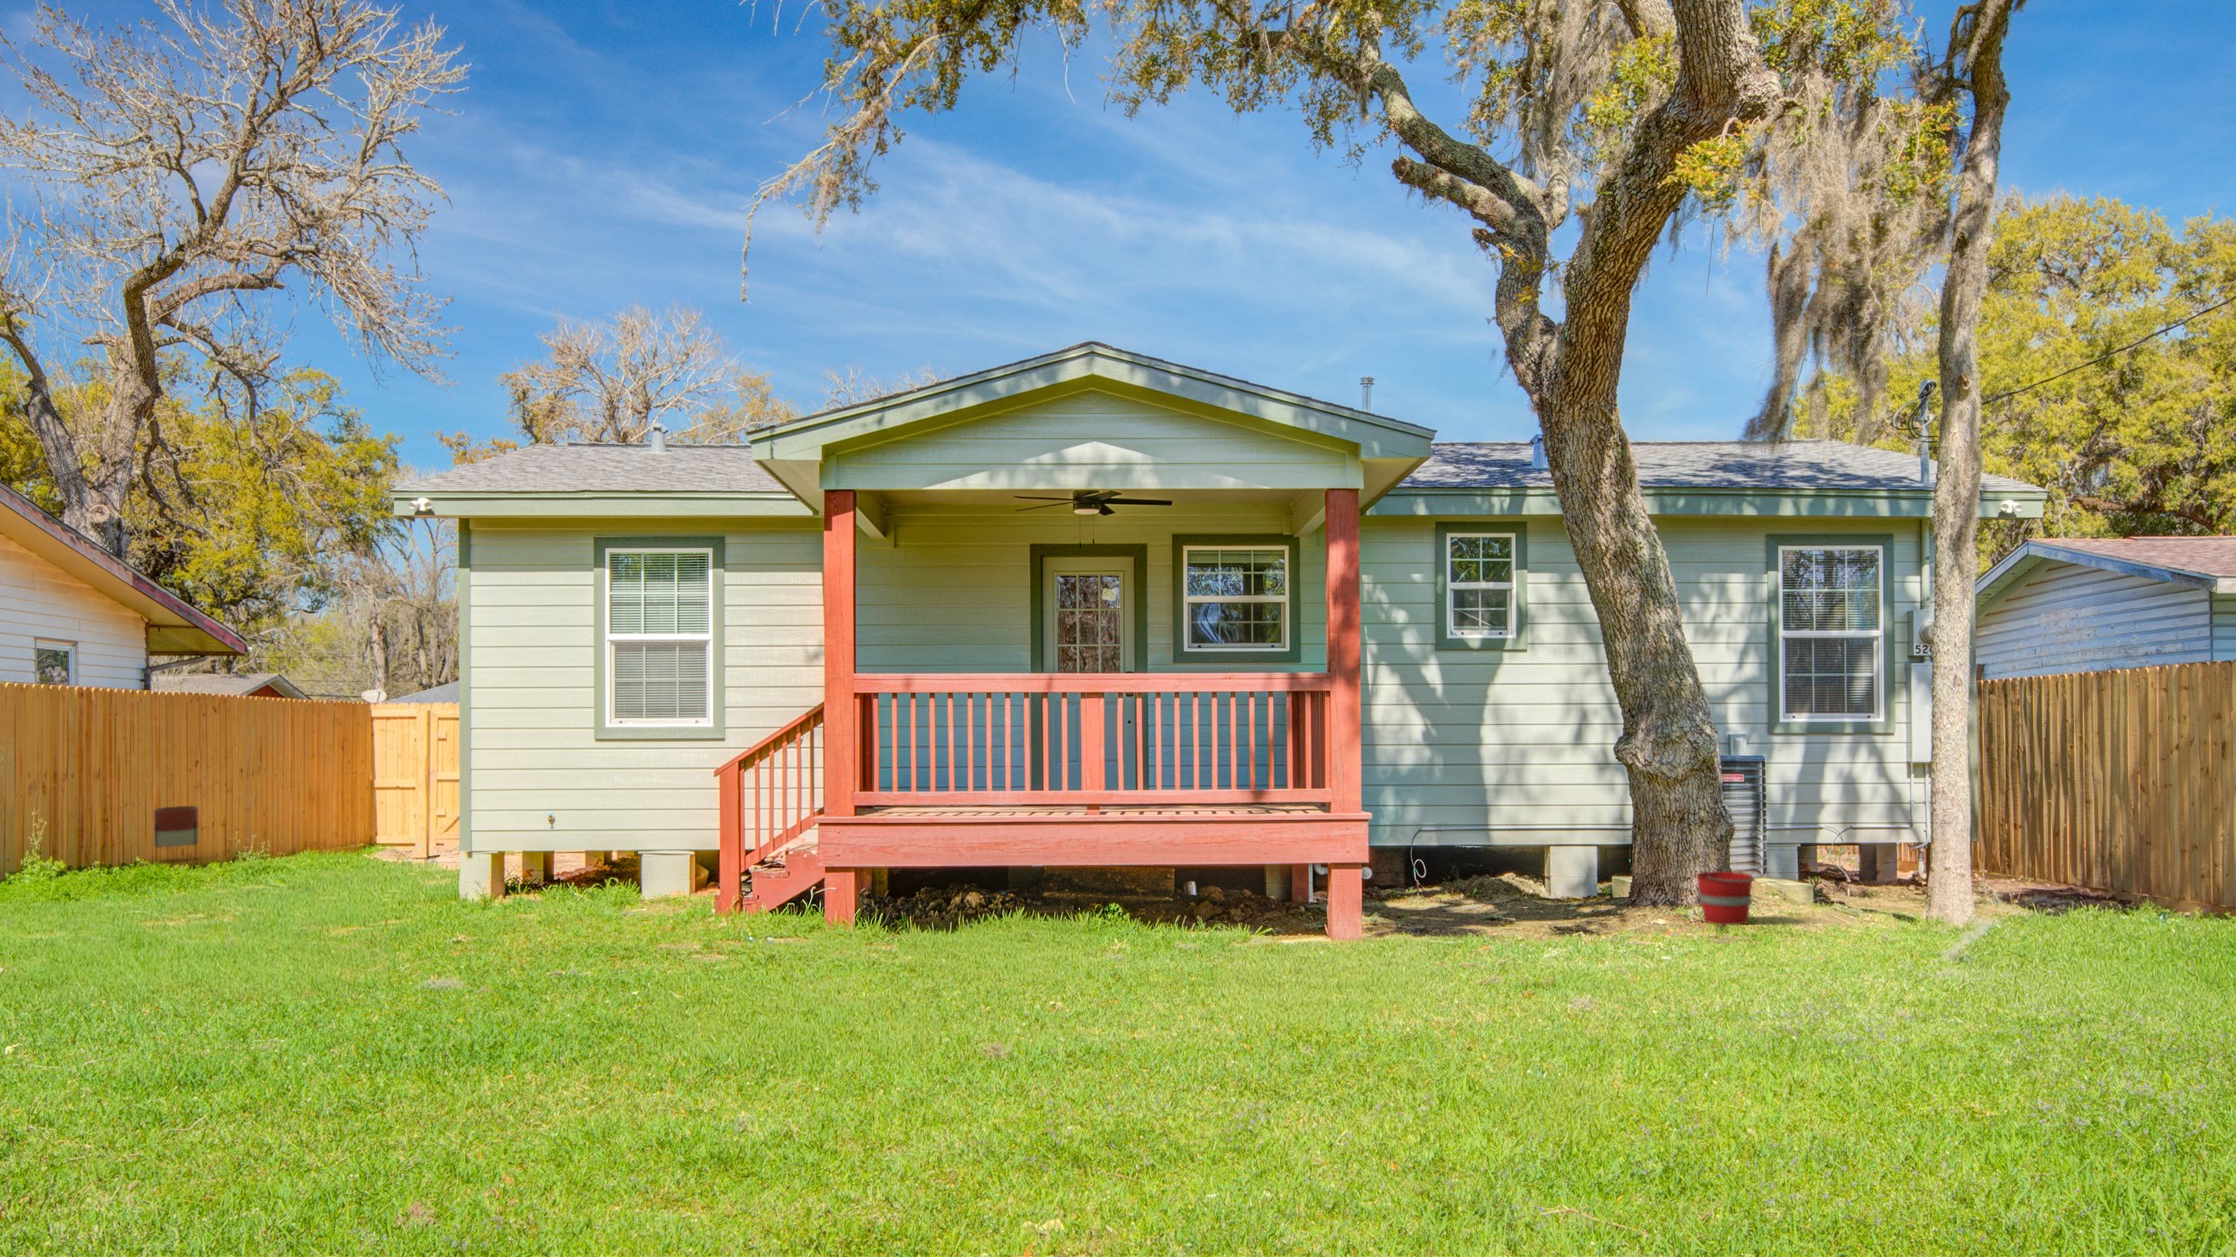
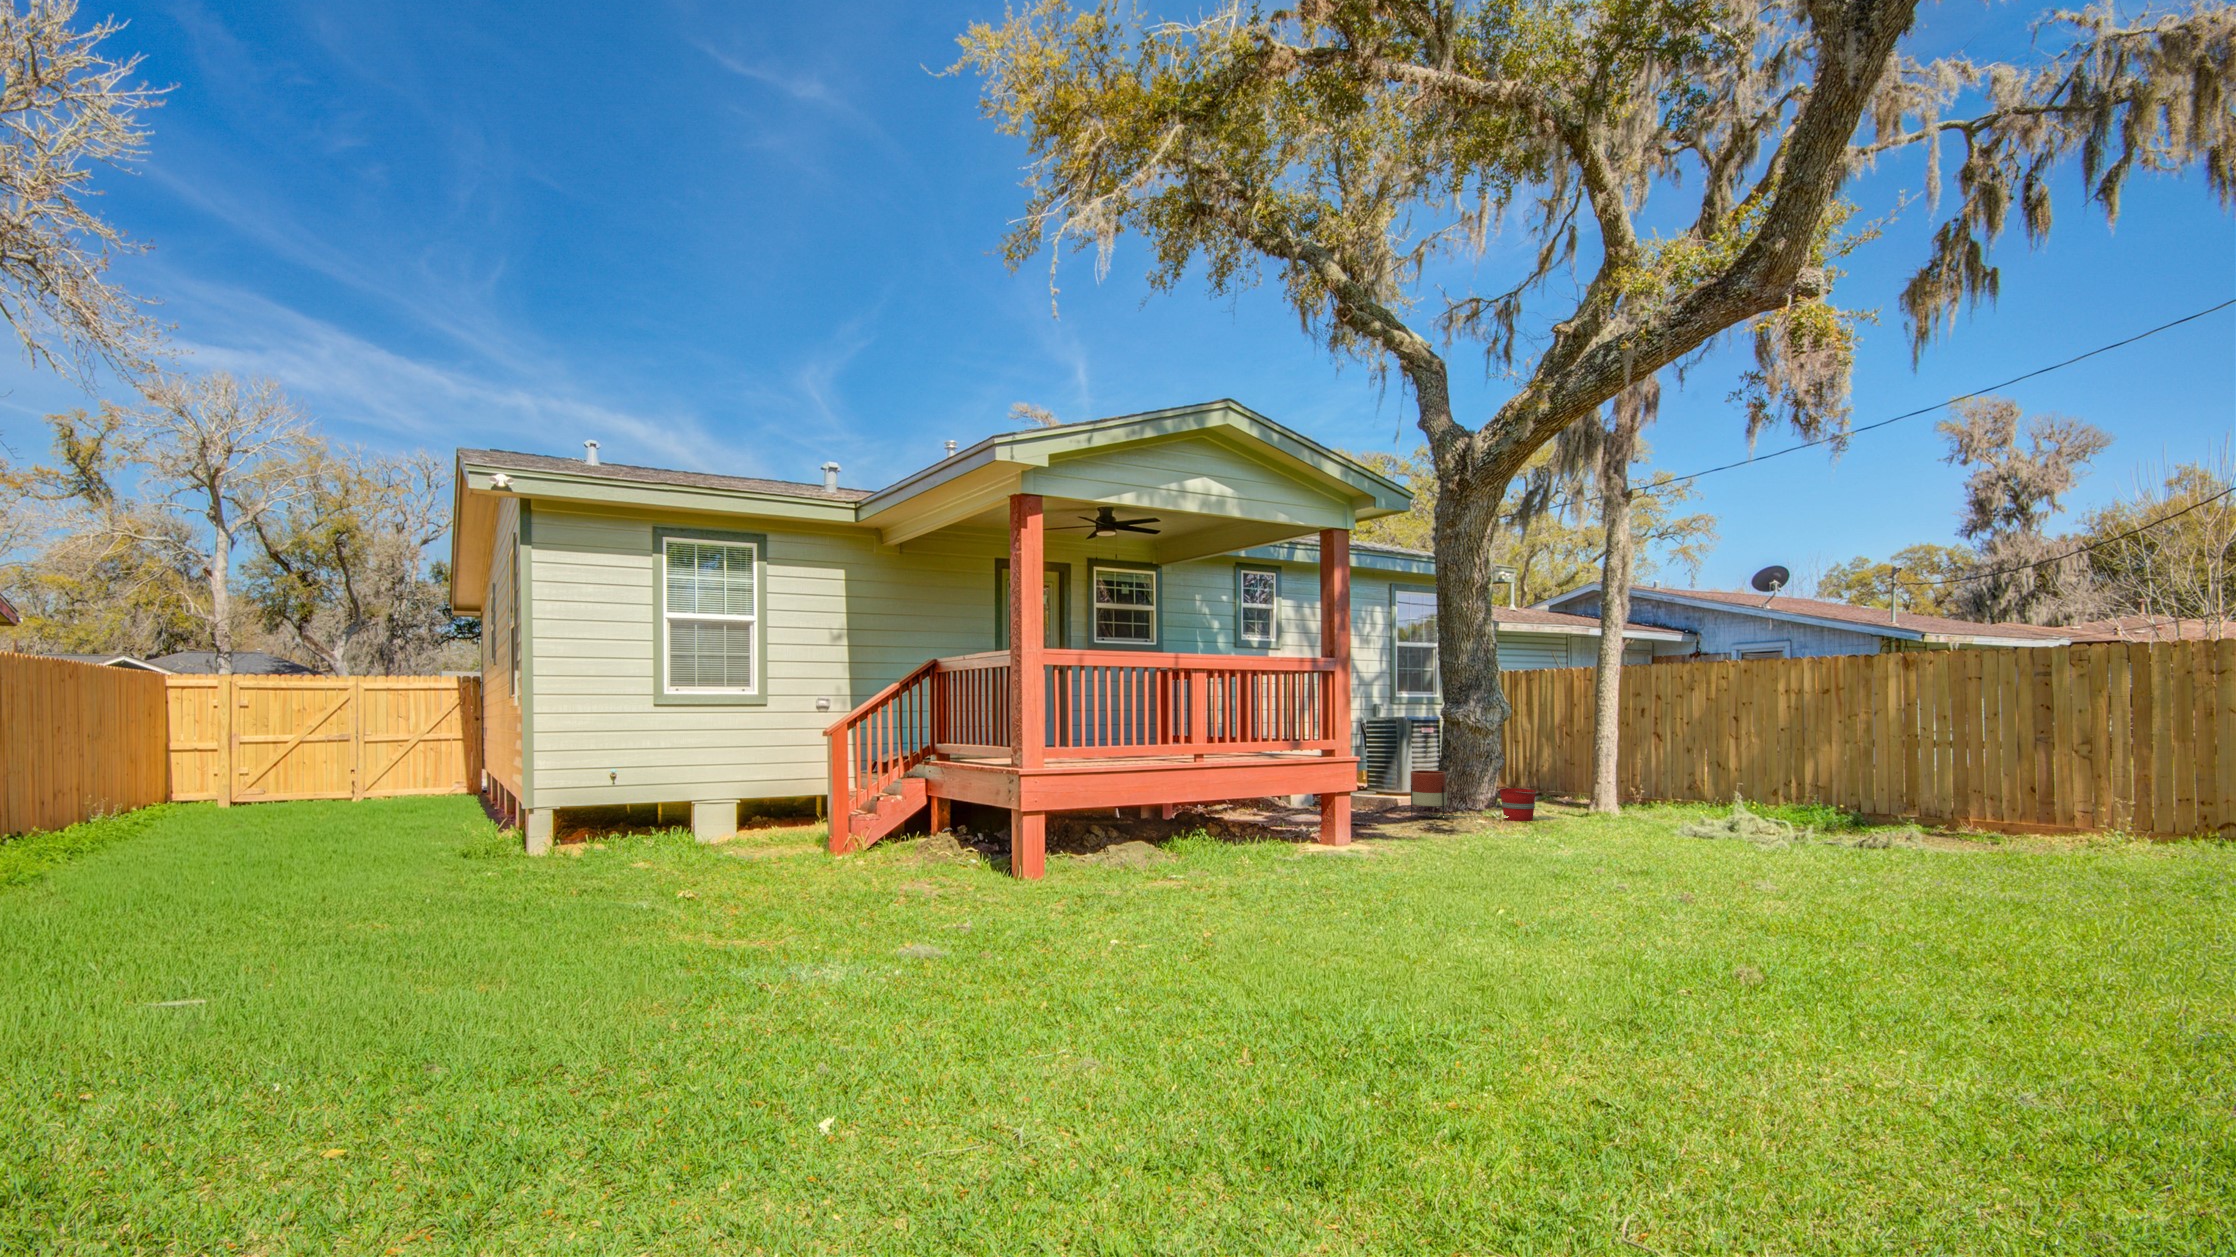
planter: present [153,806,199,862] -> present [1410,770,1447,820]

